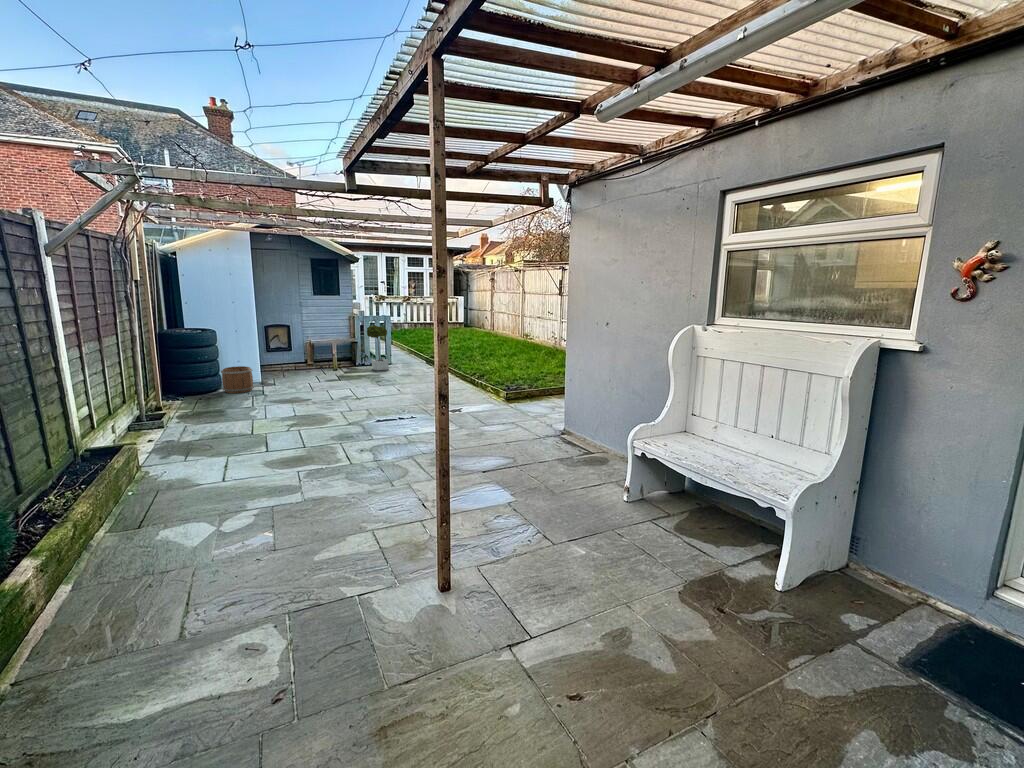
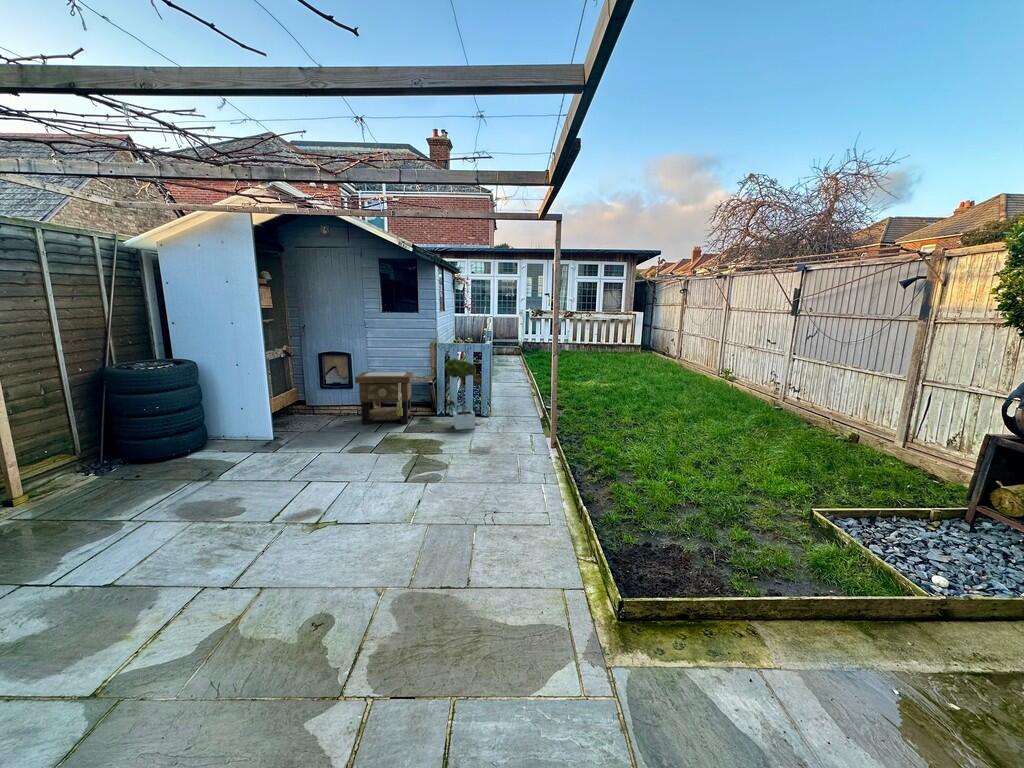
side table: none [302,337,342,372] -> present [355,371,413,425]
bucket: present [221,366,254,393] -> none [168,423,224,470]

